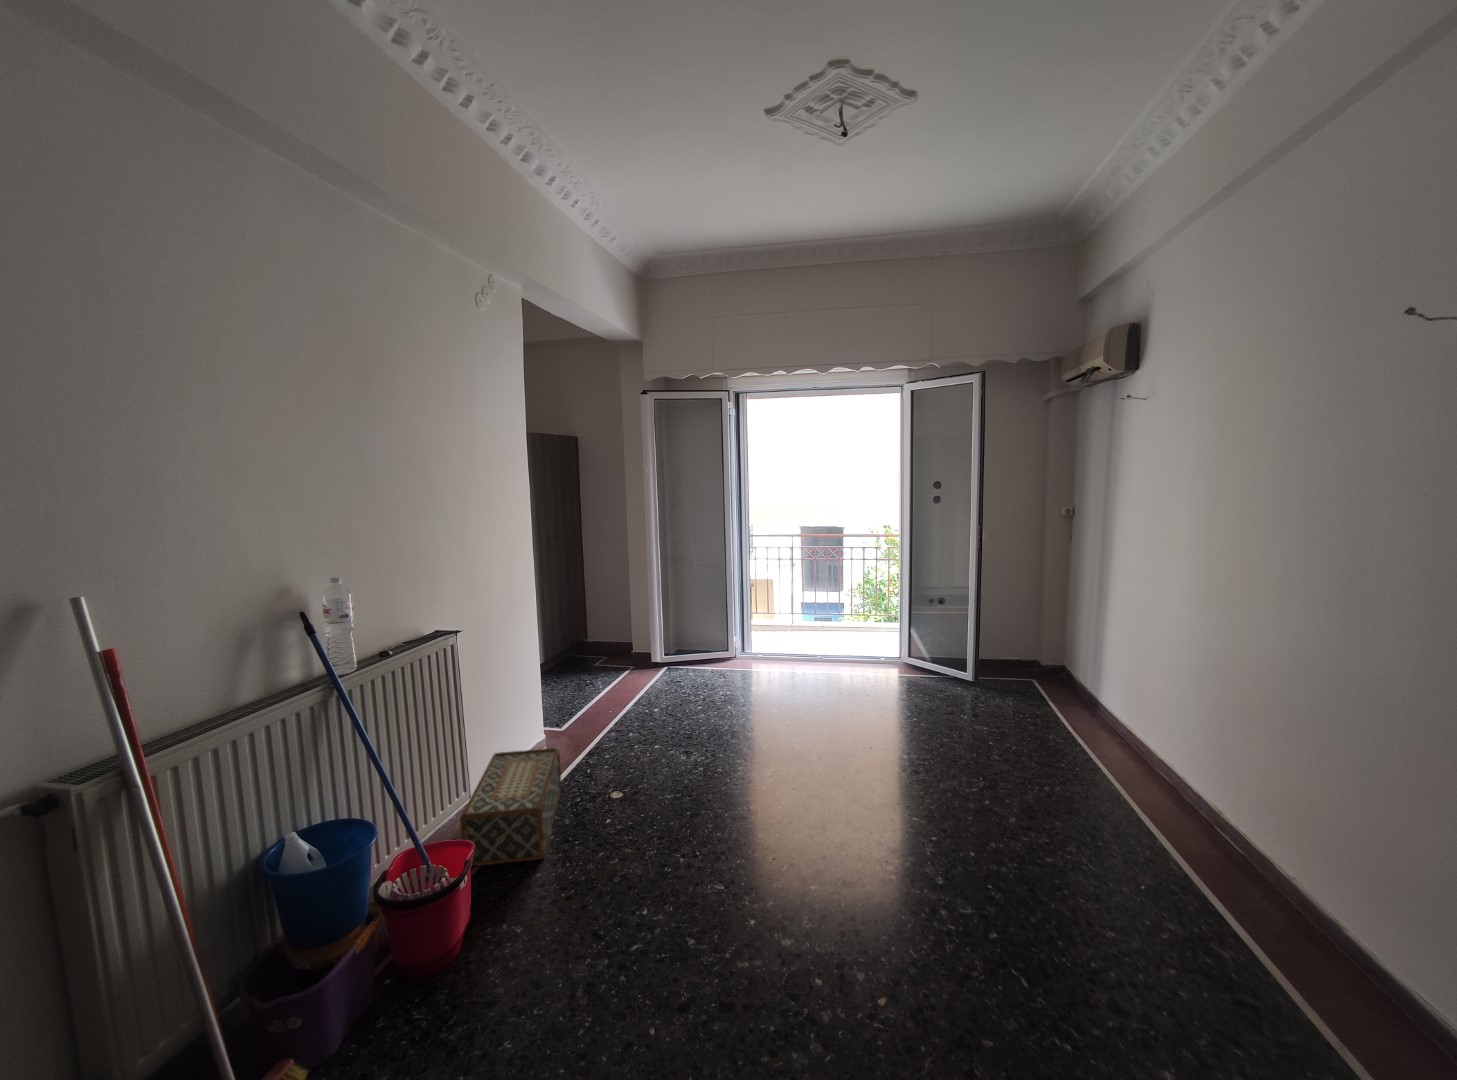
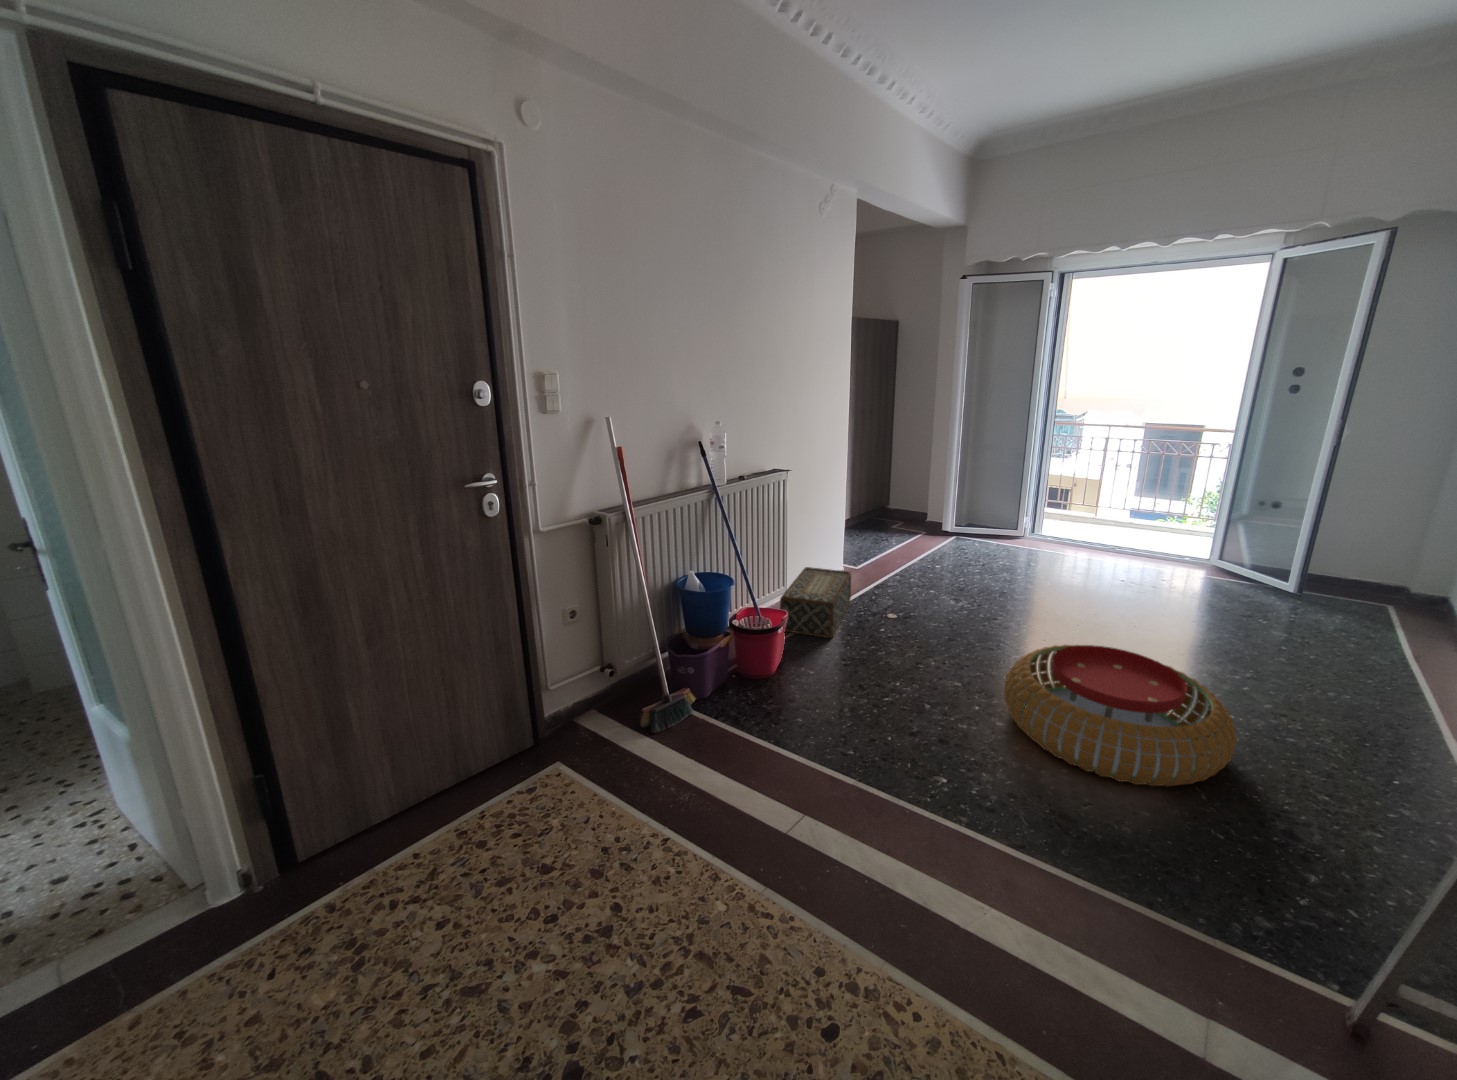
pouf: none [773,796,1007,985] -> present [1004,645,1237,787]

